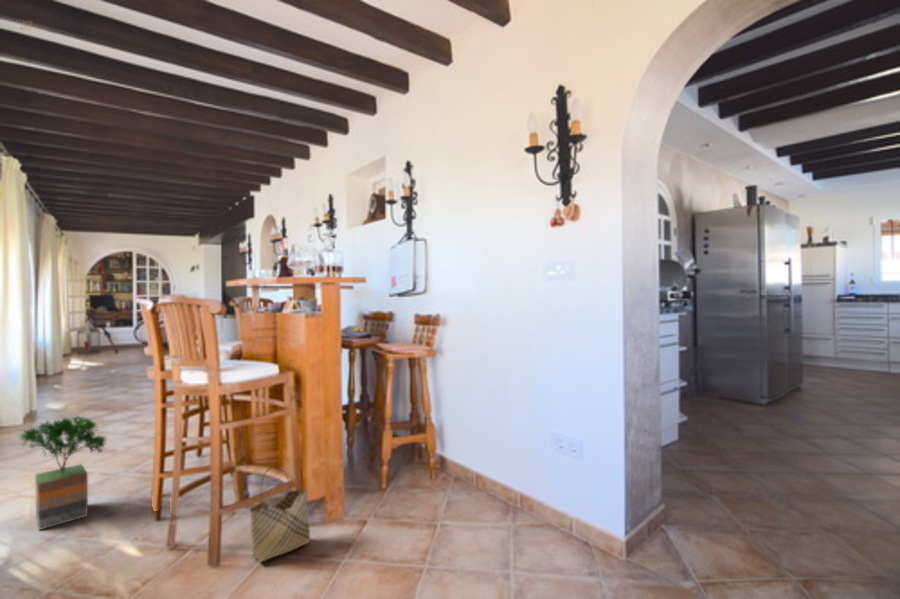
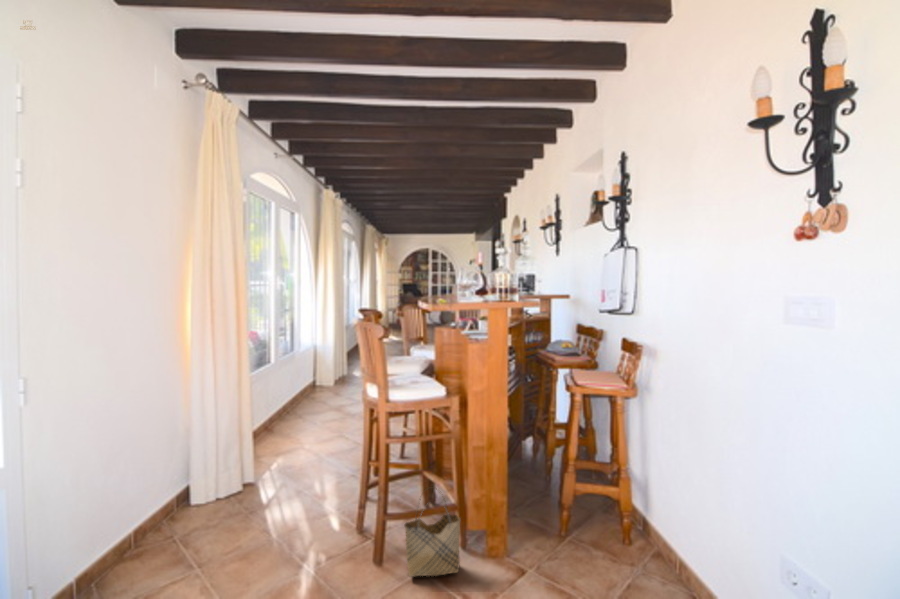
potted tree: present [20,416,106,530] -> none [295,397,347,479]

